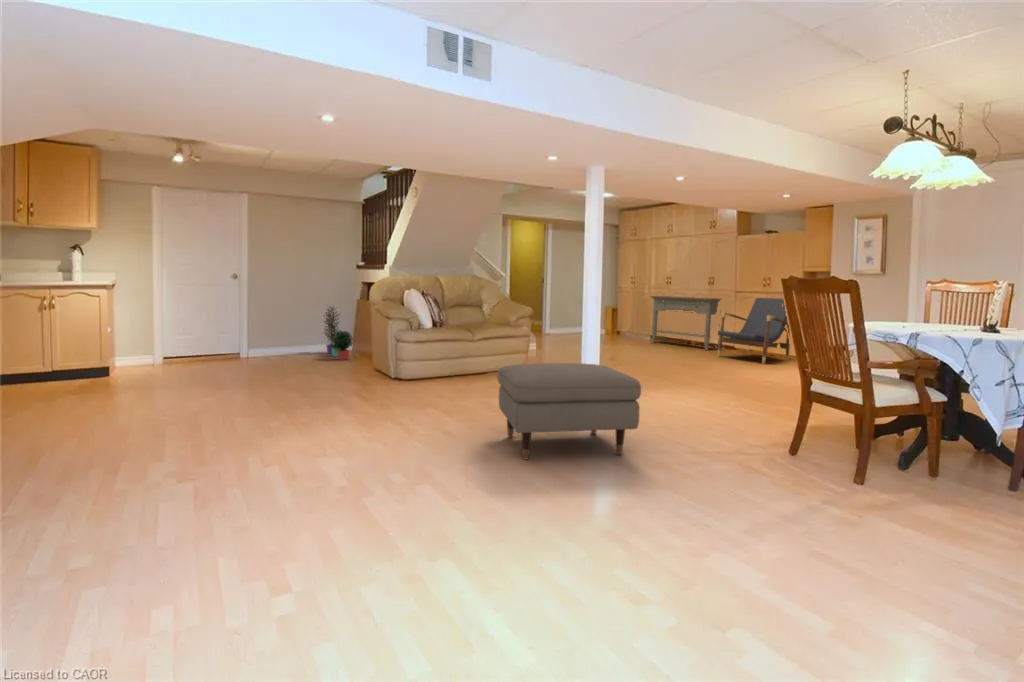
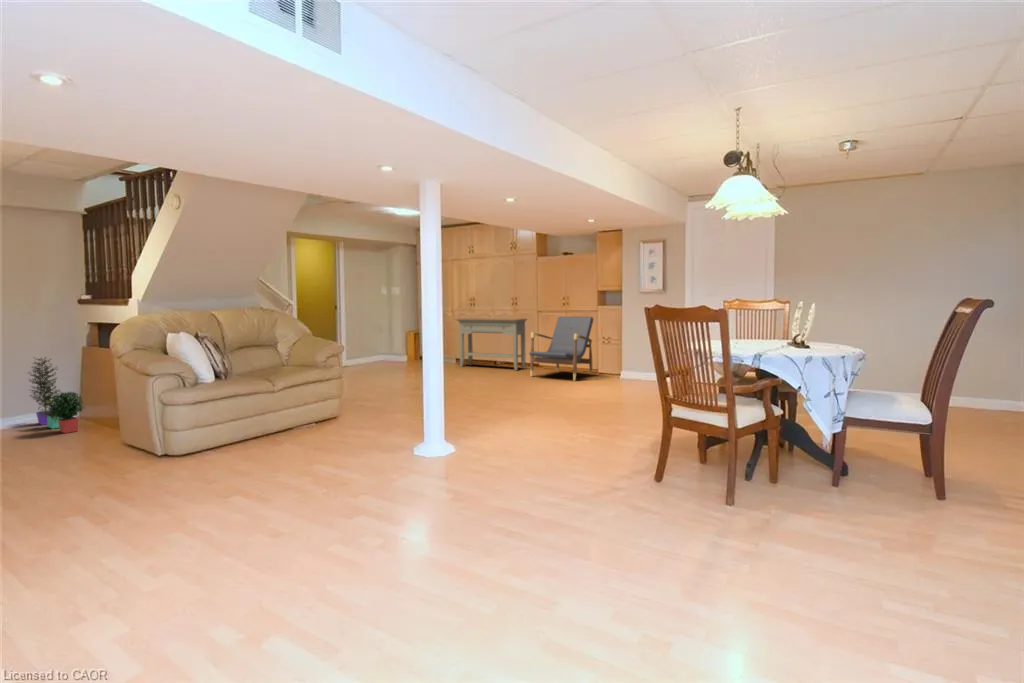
ottoman: present [497,363,641,459] -> none [342,417,529,560]

